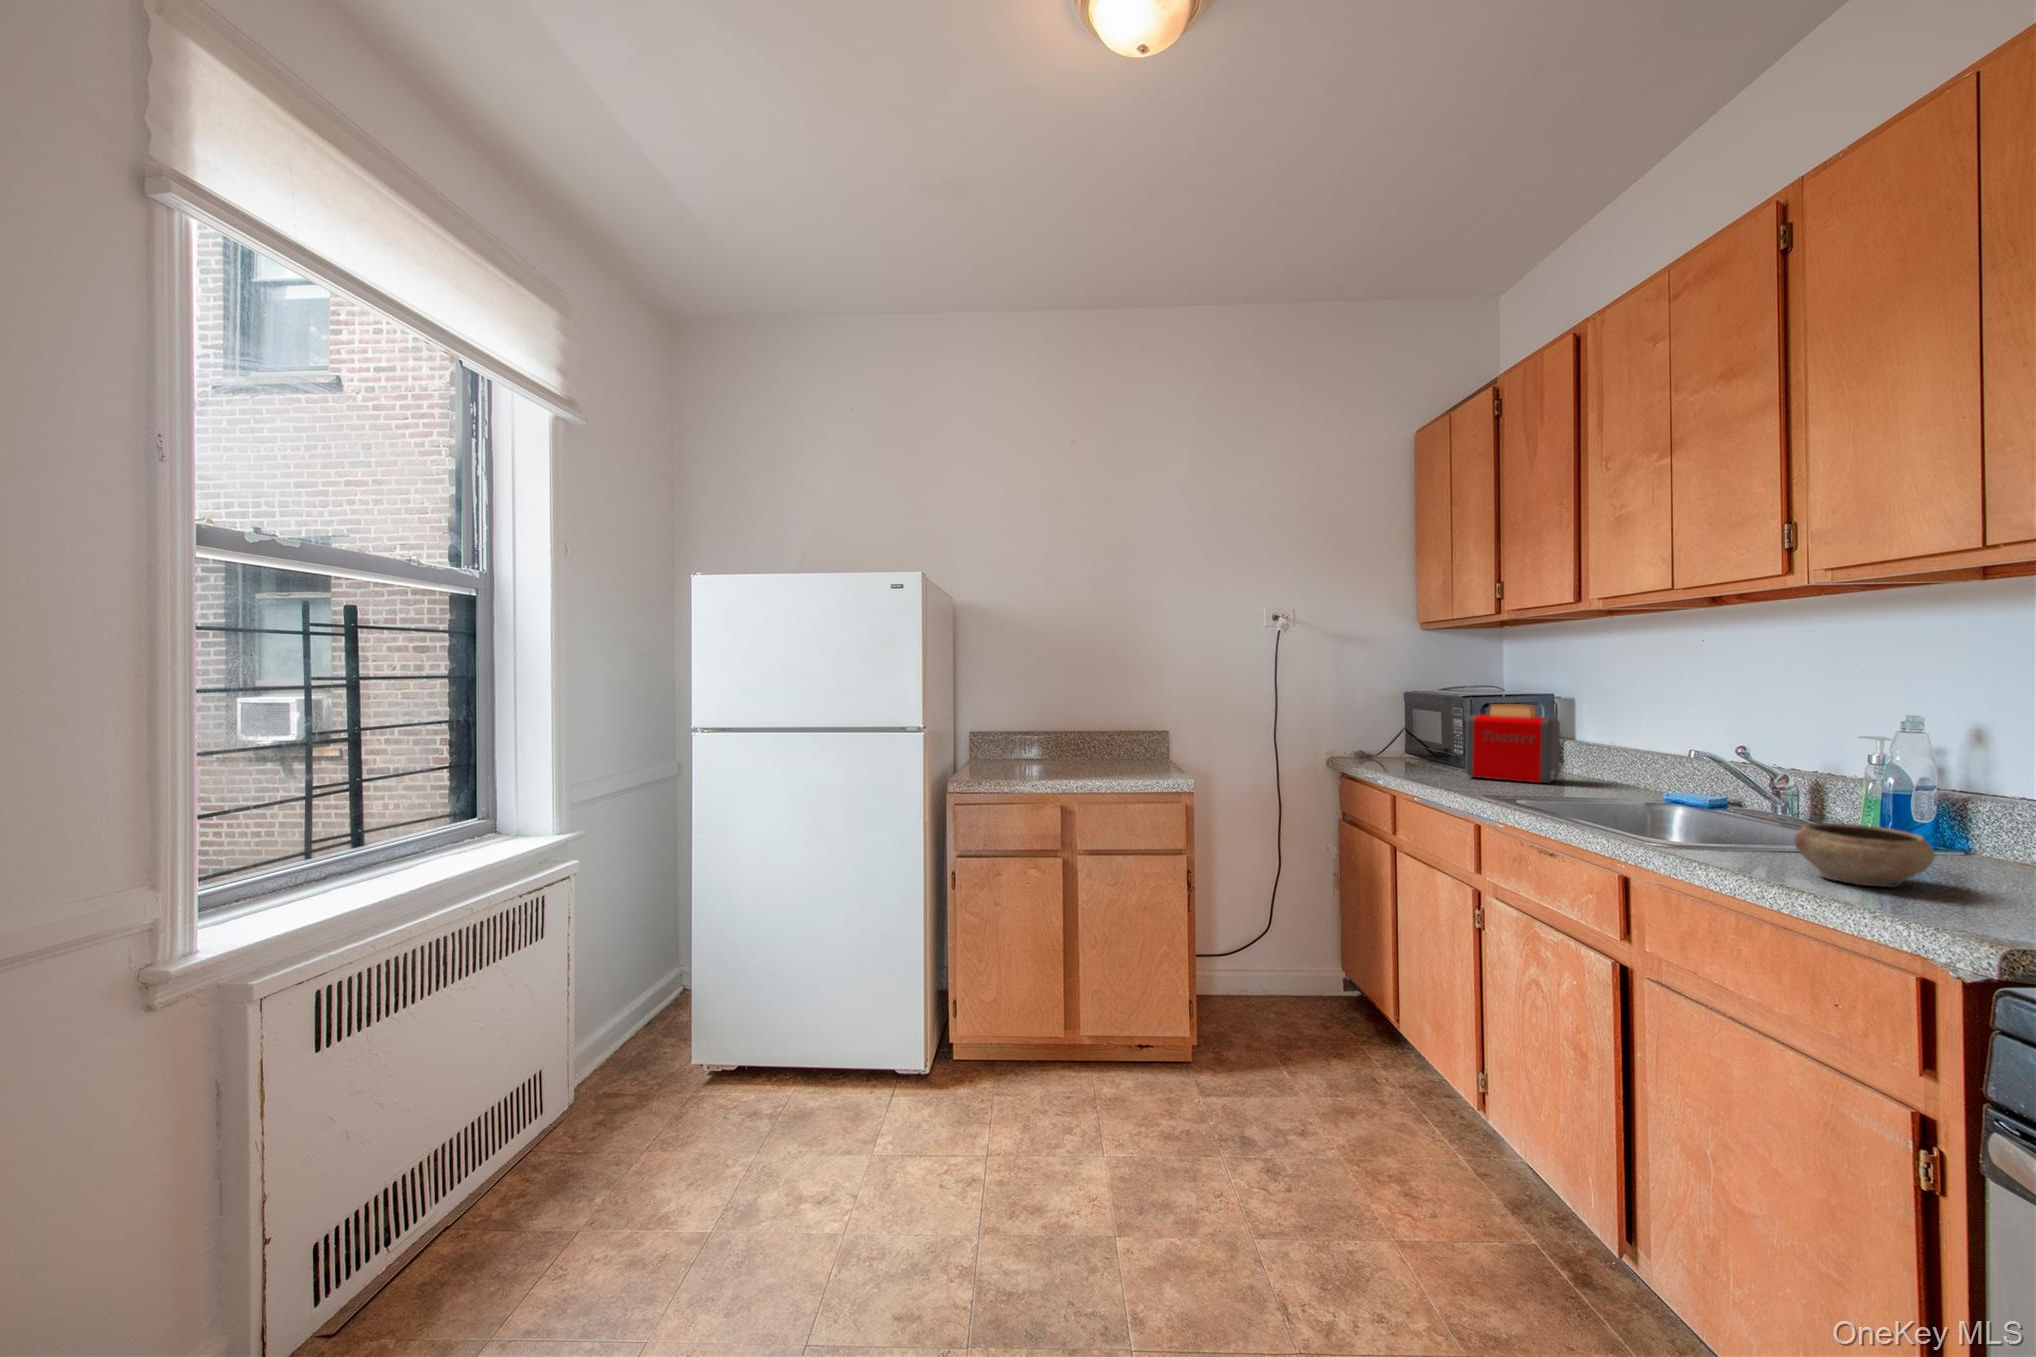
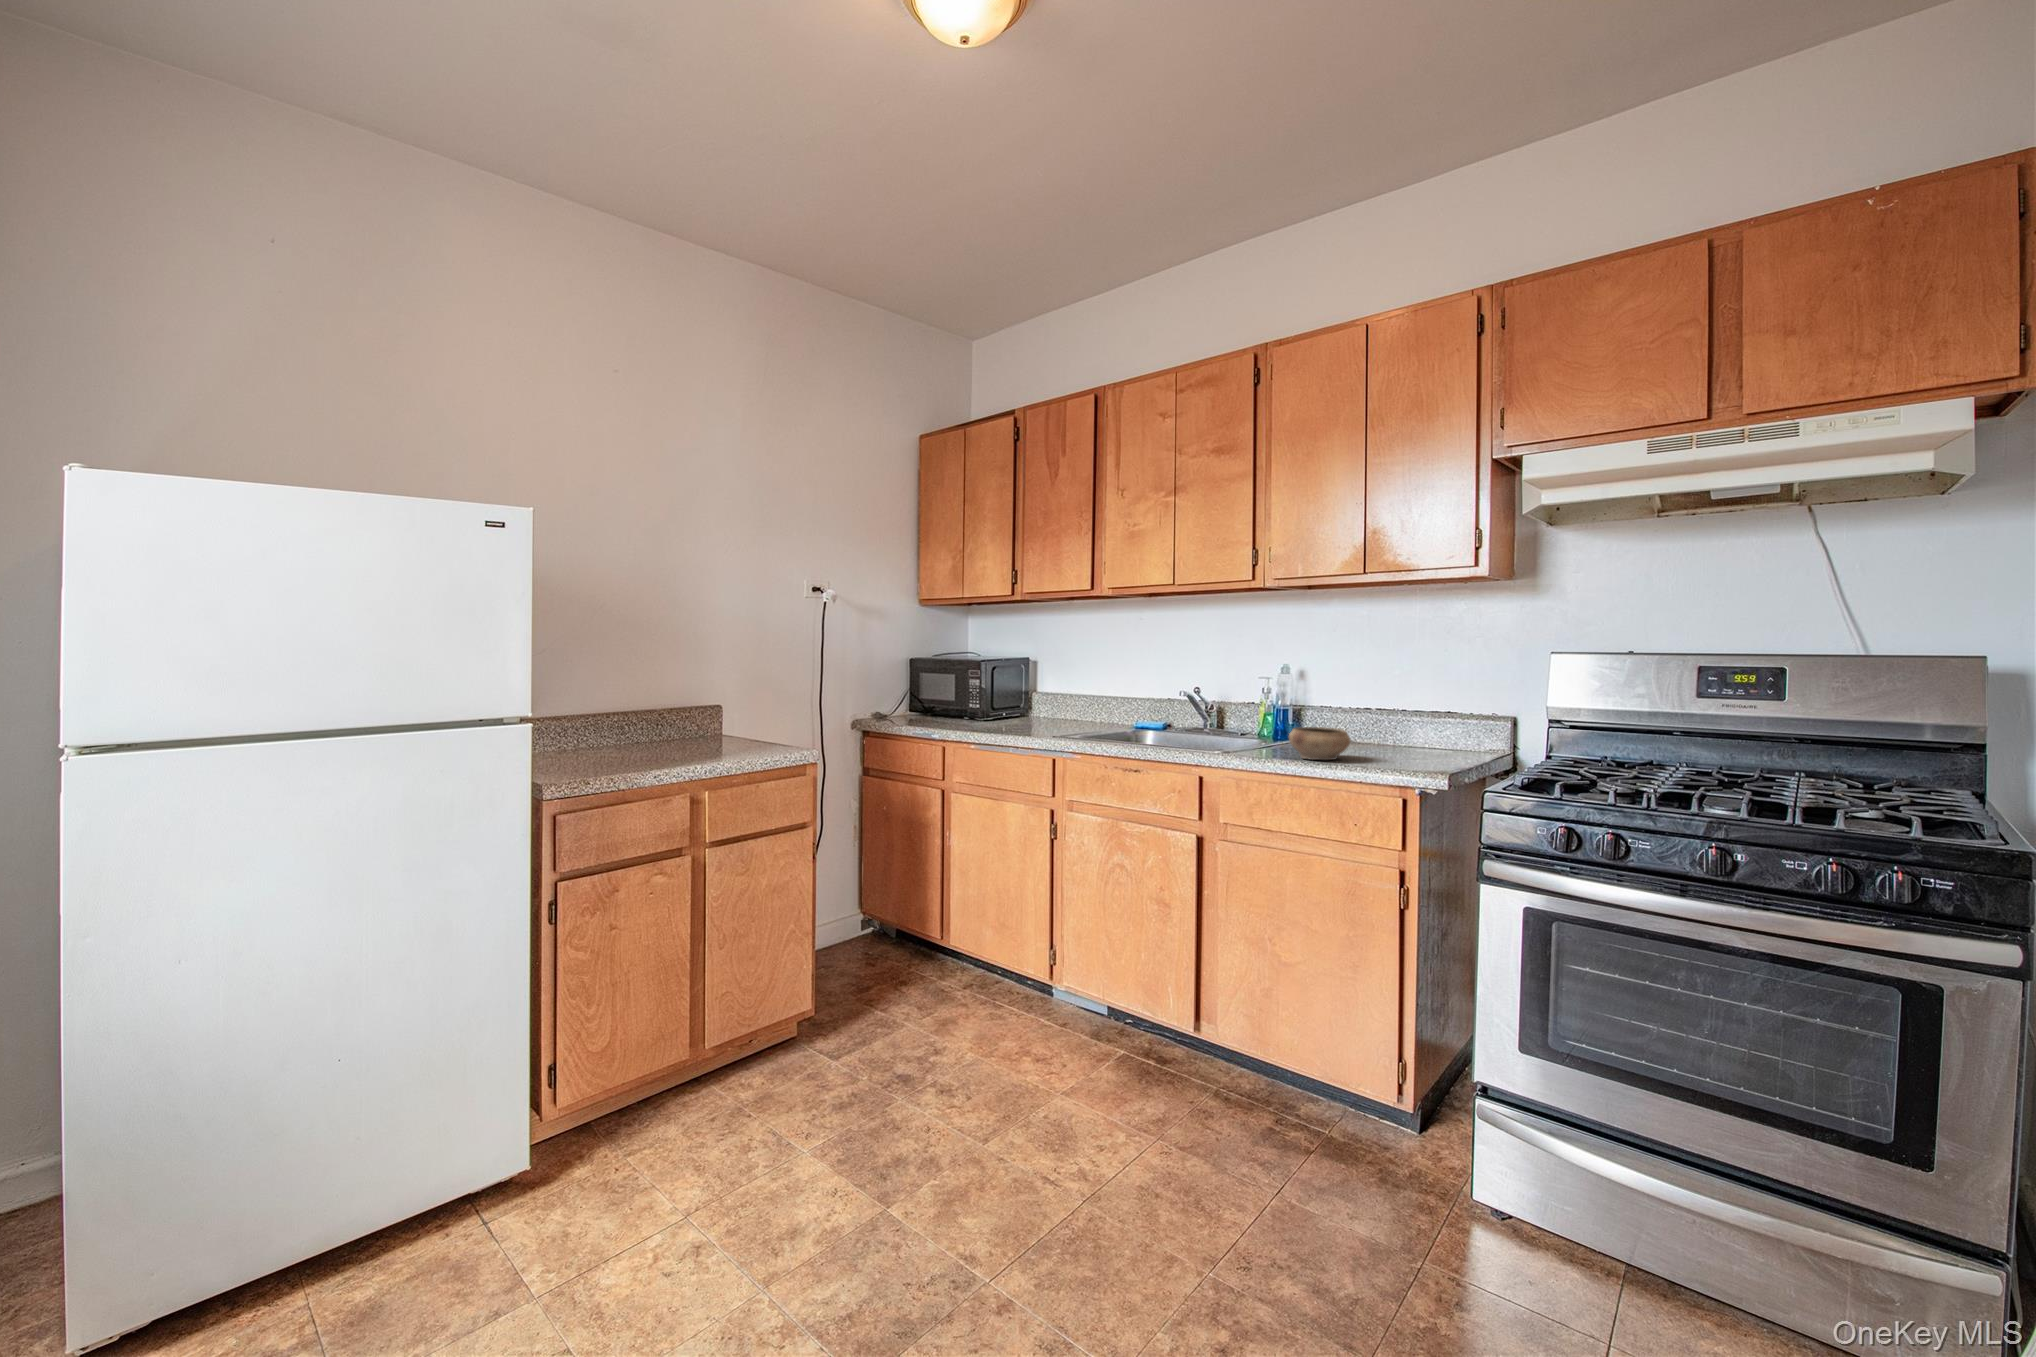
toaster: present [1465,704,1560,783] -> none [989,667,1051,727]

